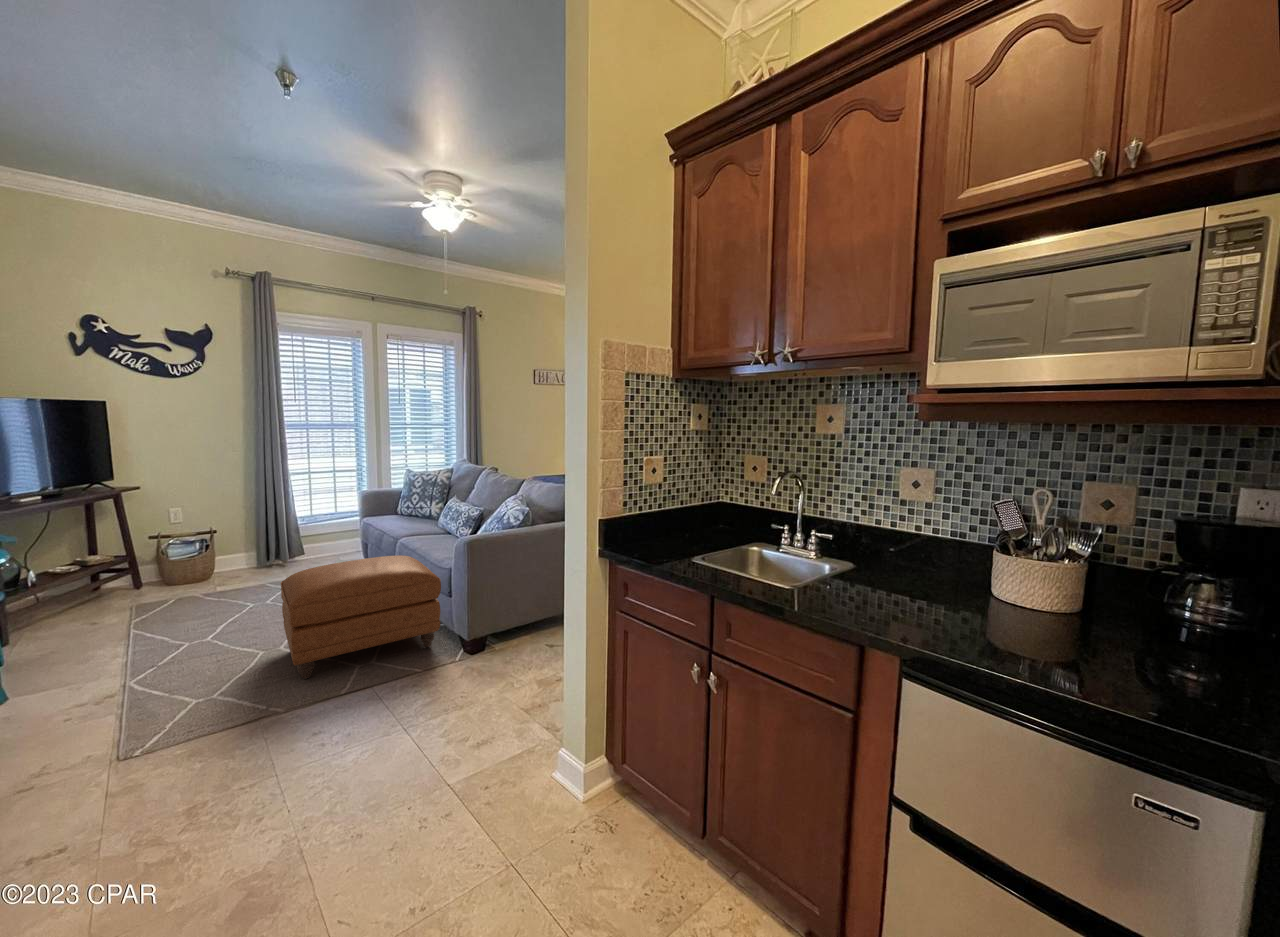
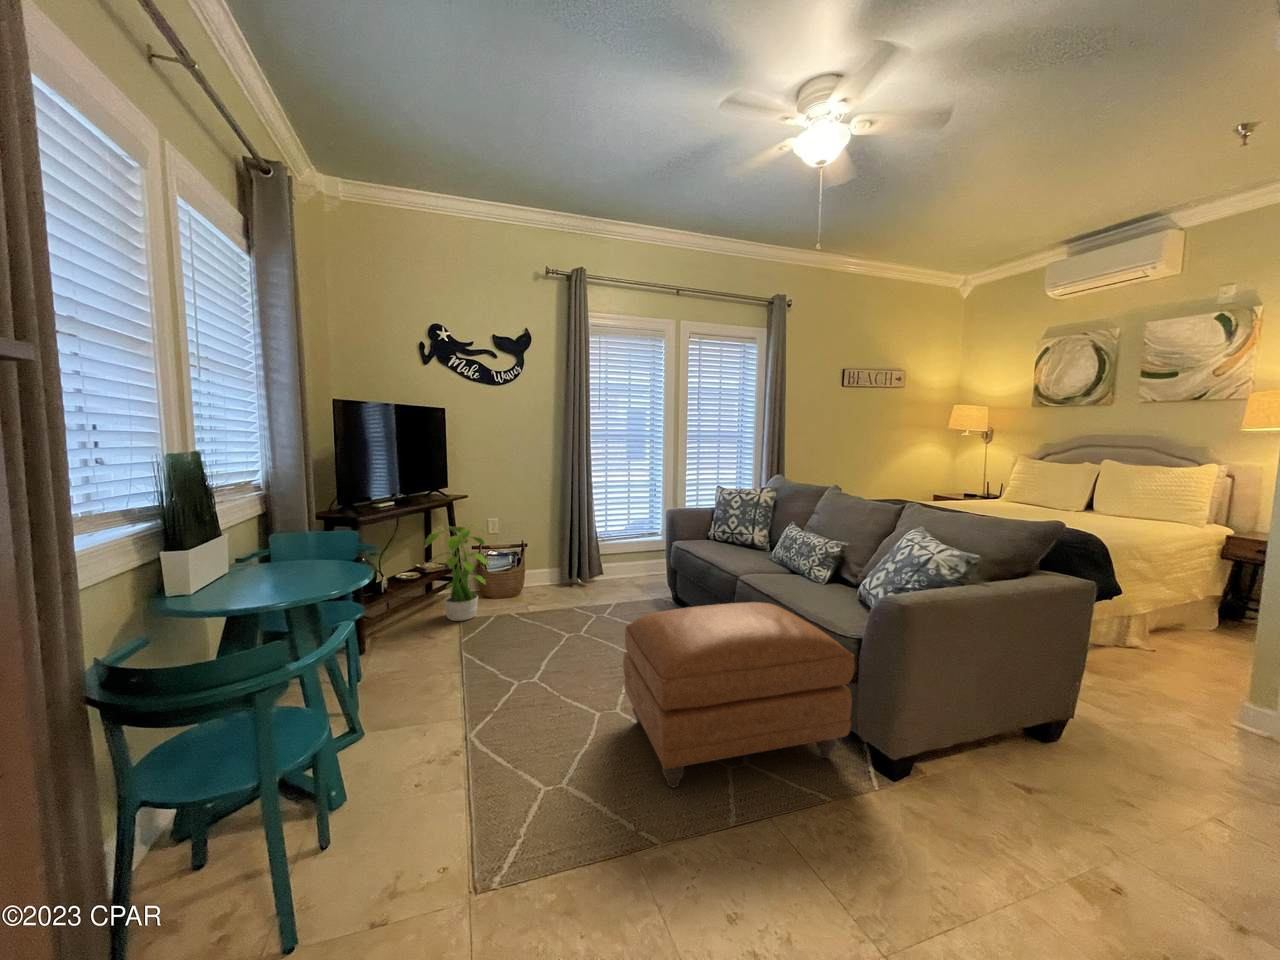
potted plant: none [84,513,168,606] -> present [424,524,489,621]

